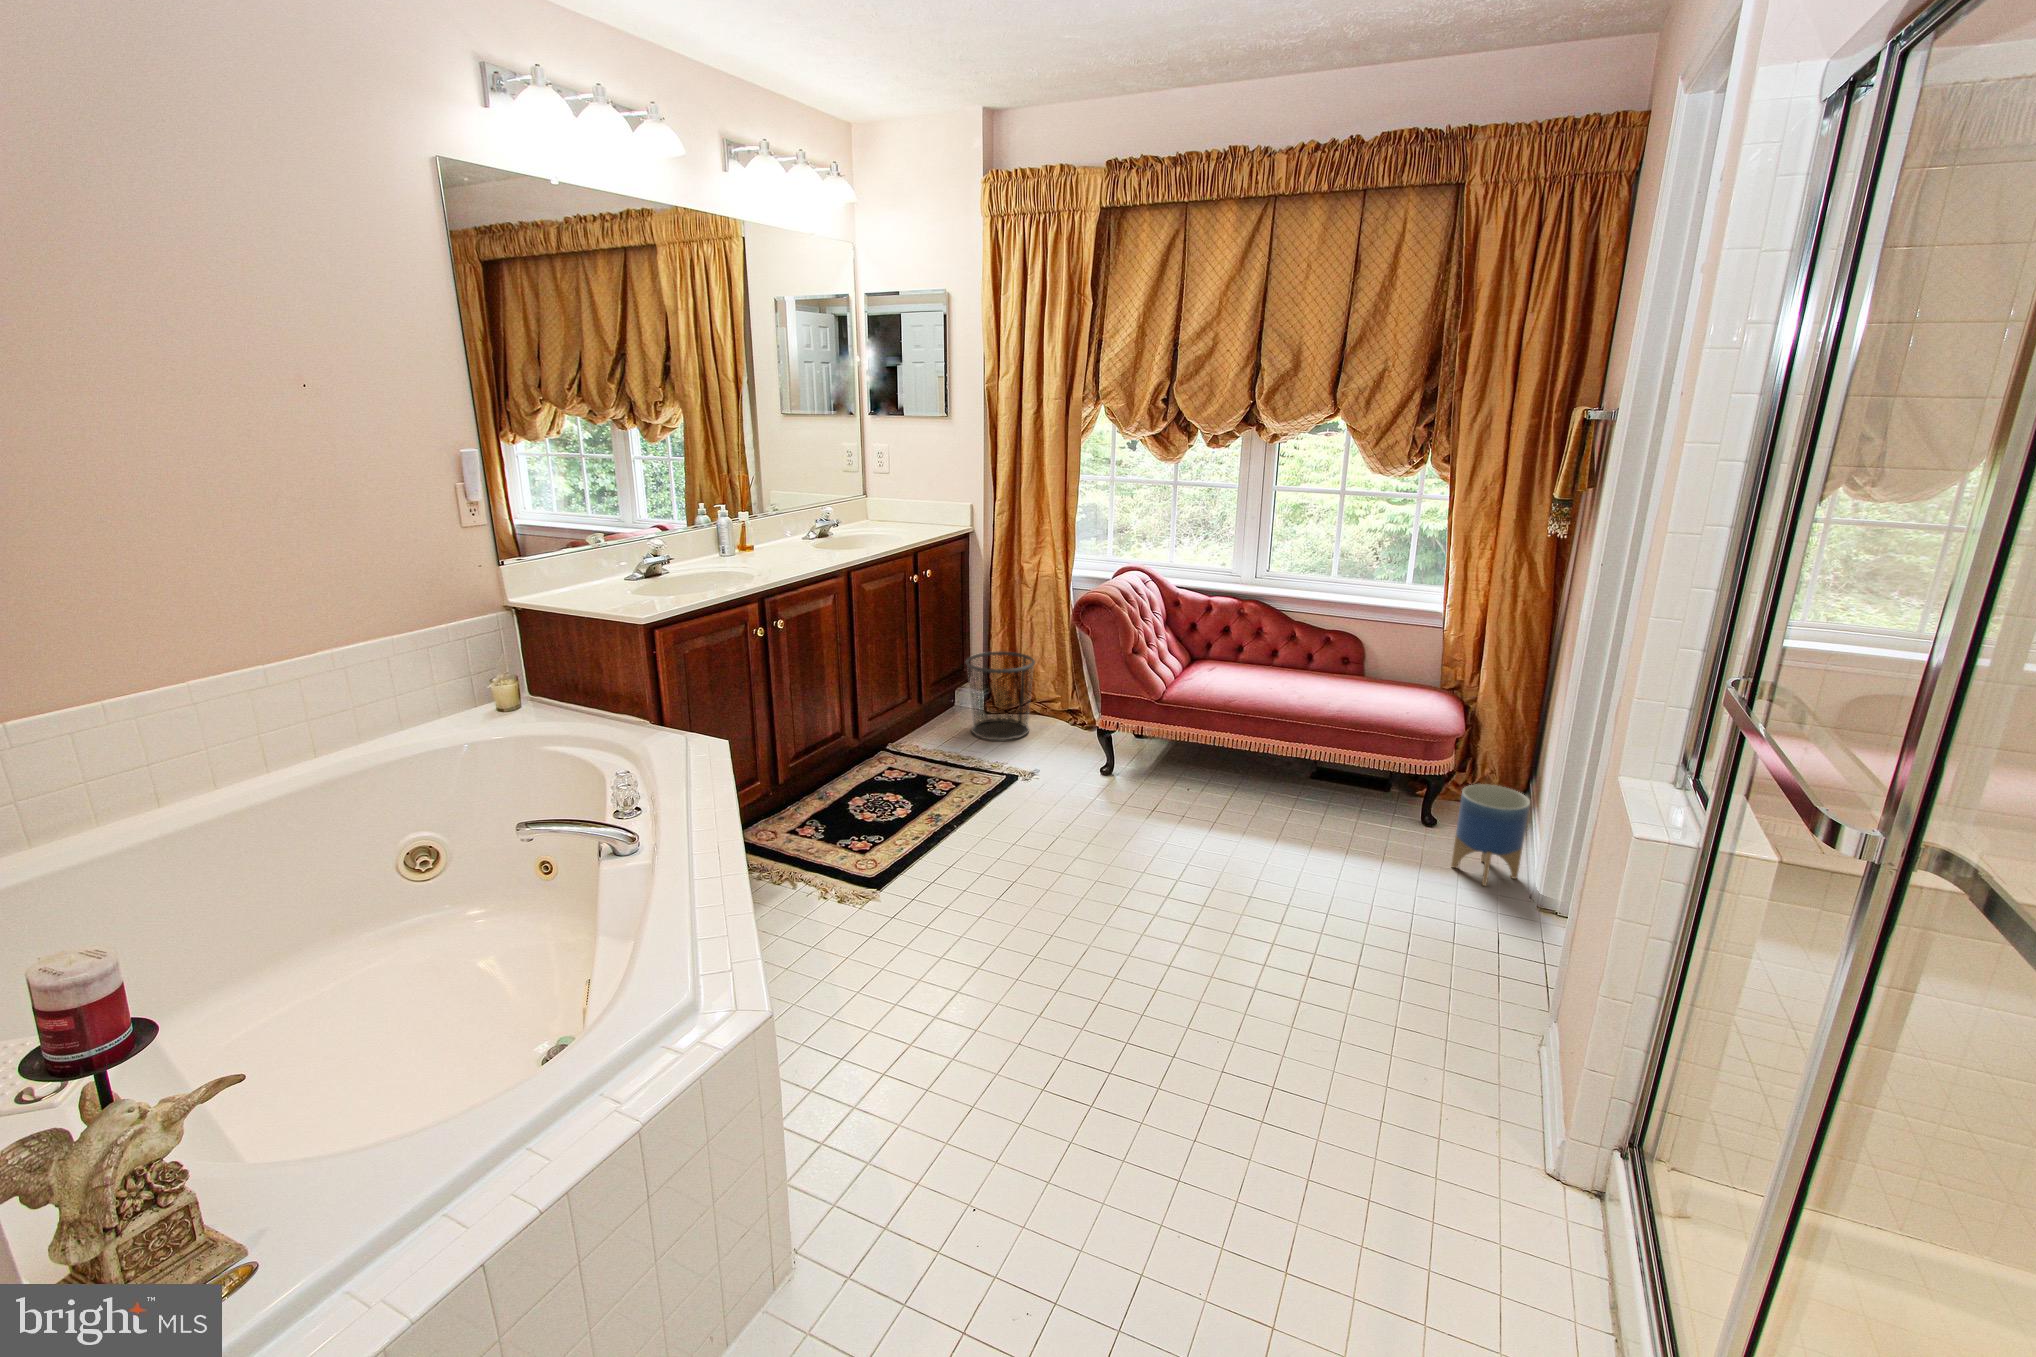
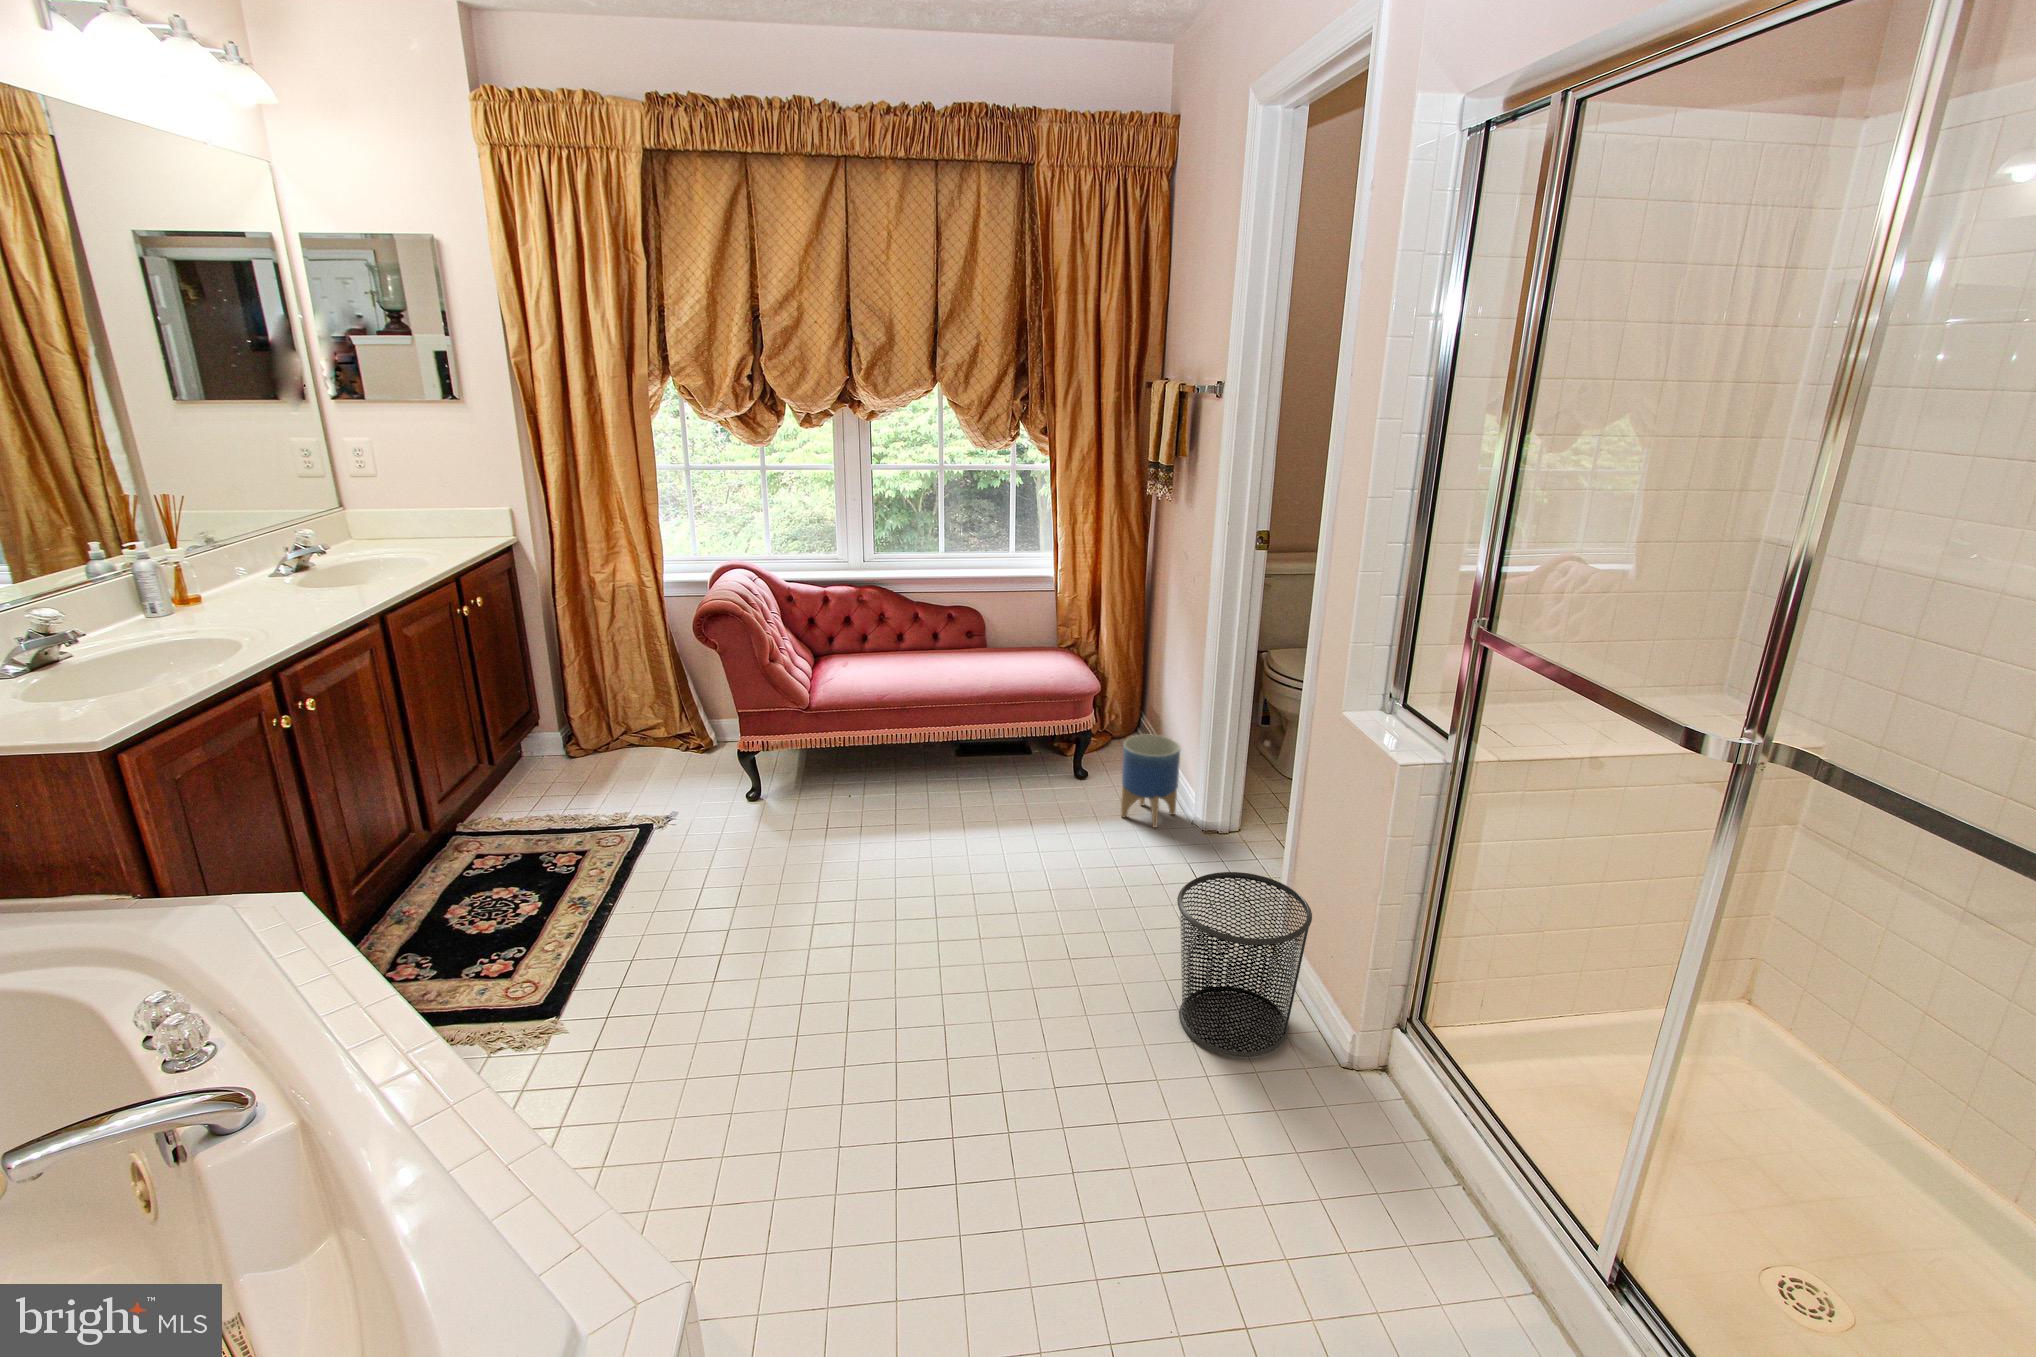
waste bin: present [966,651,1035,740] -> present [1177,872,1312,1057]

